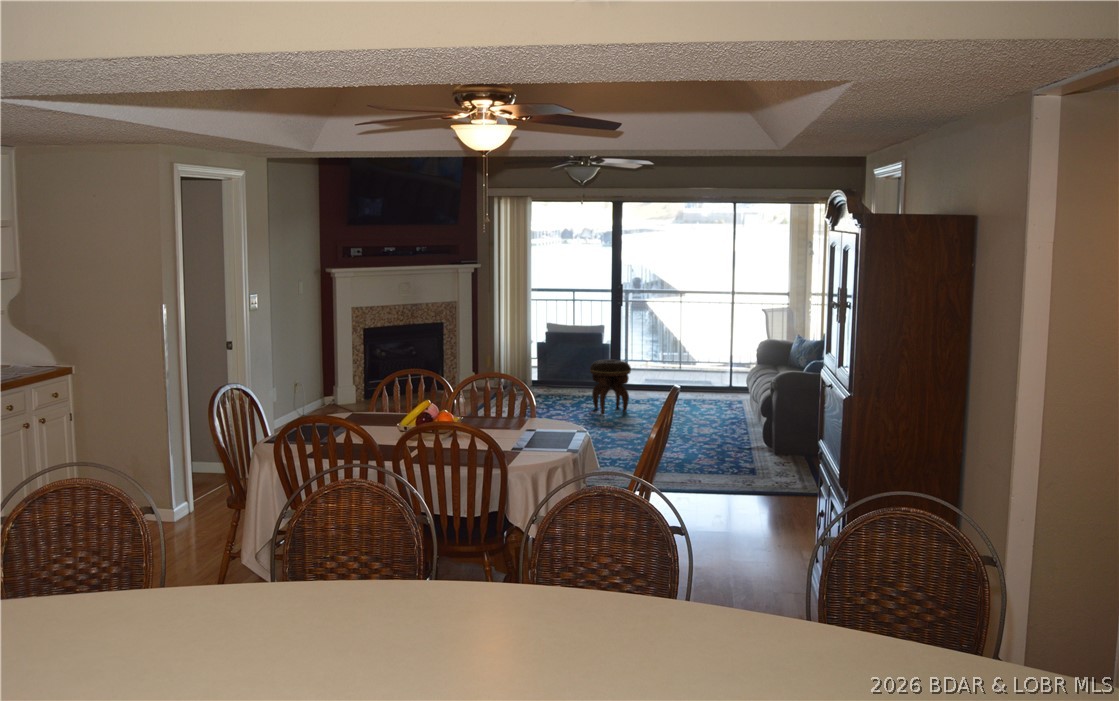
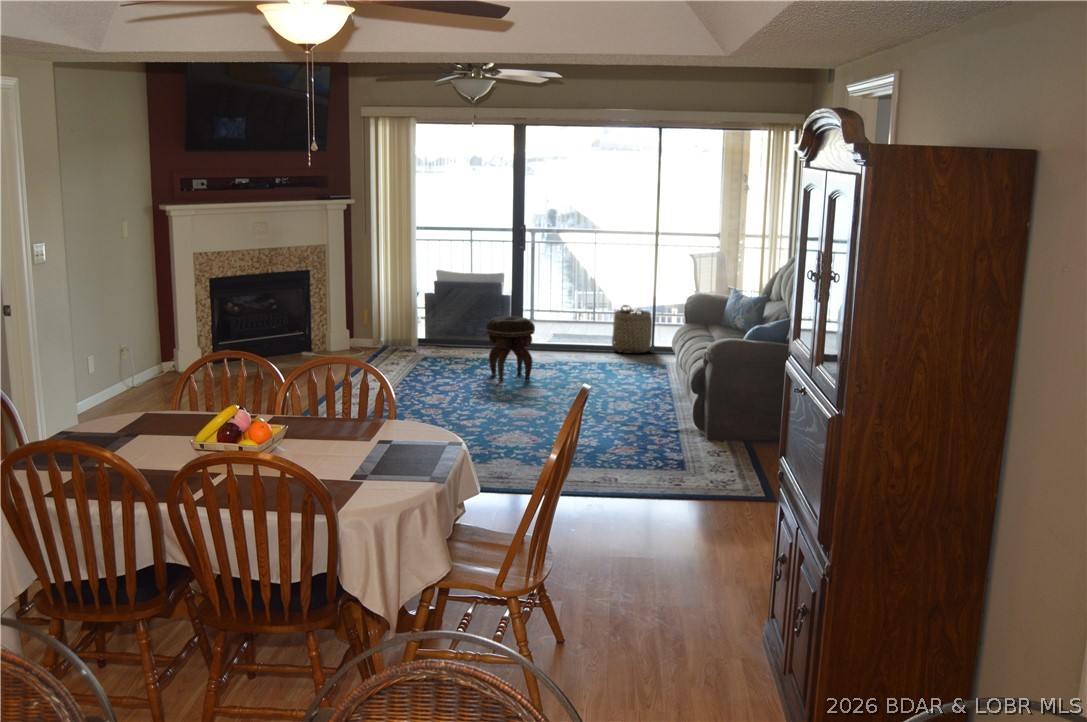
basket: none [696,352,730,393] -> present [612,305,652,353]

